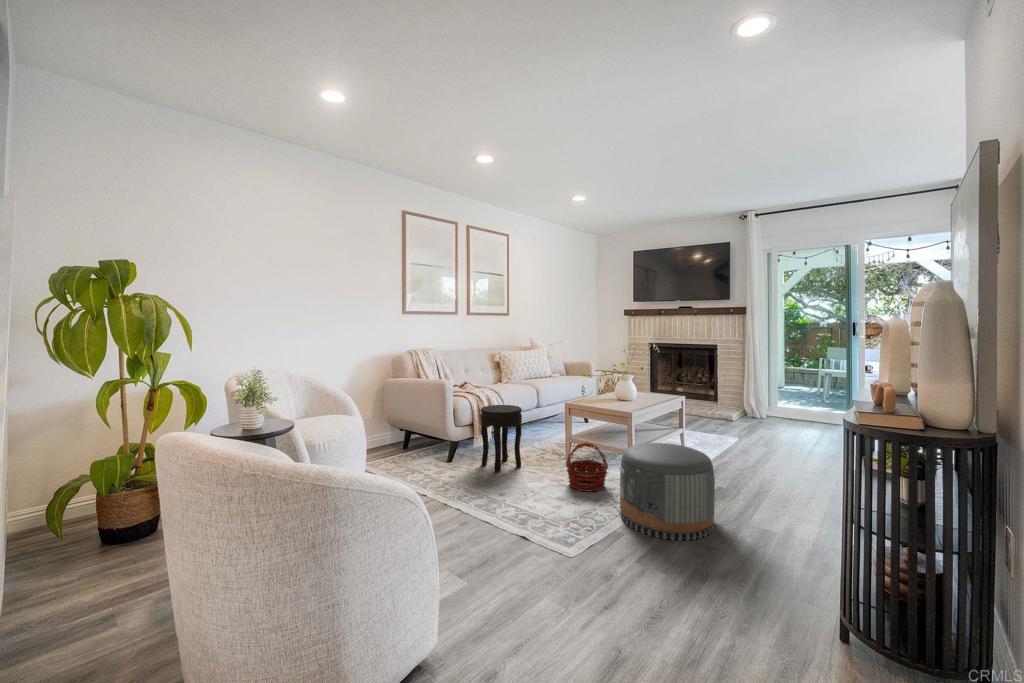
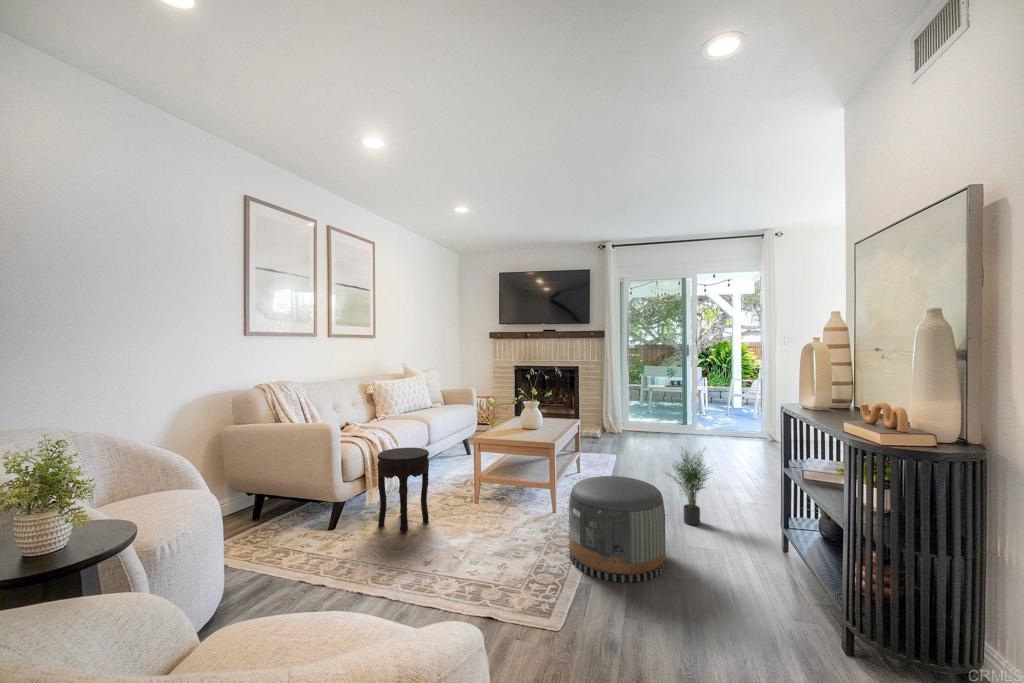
potted plant: none [737,423,805,507] -> present [672,451,707,525]
basket: present [565,442,608,491] -> none [492,484,539,541]

